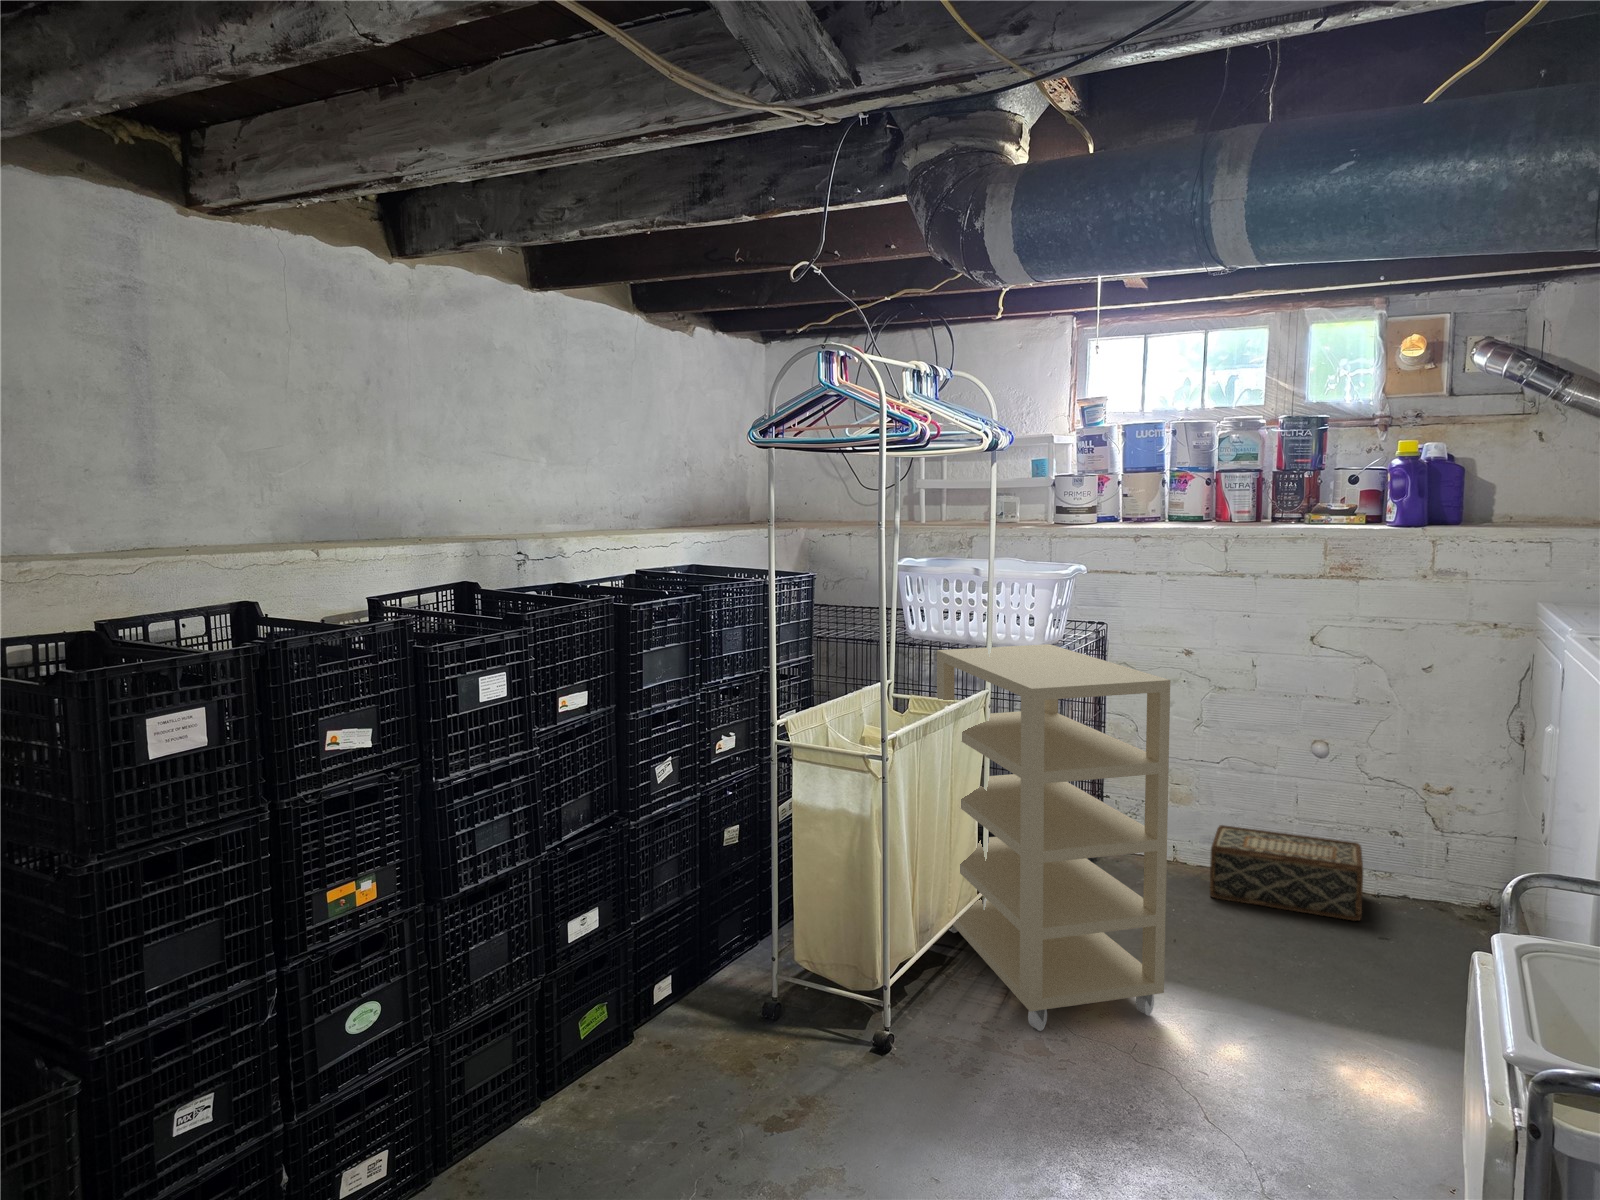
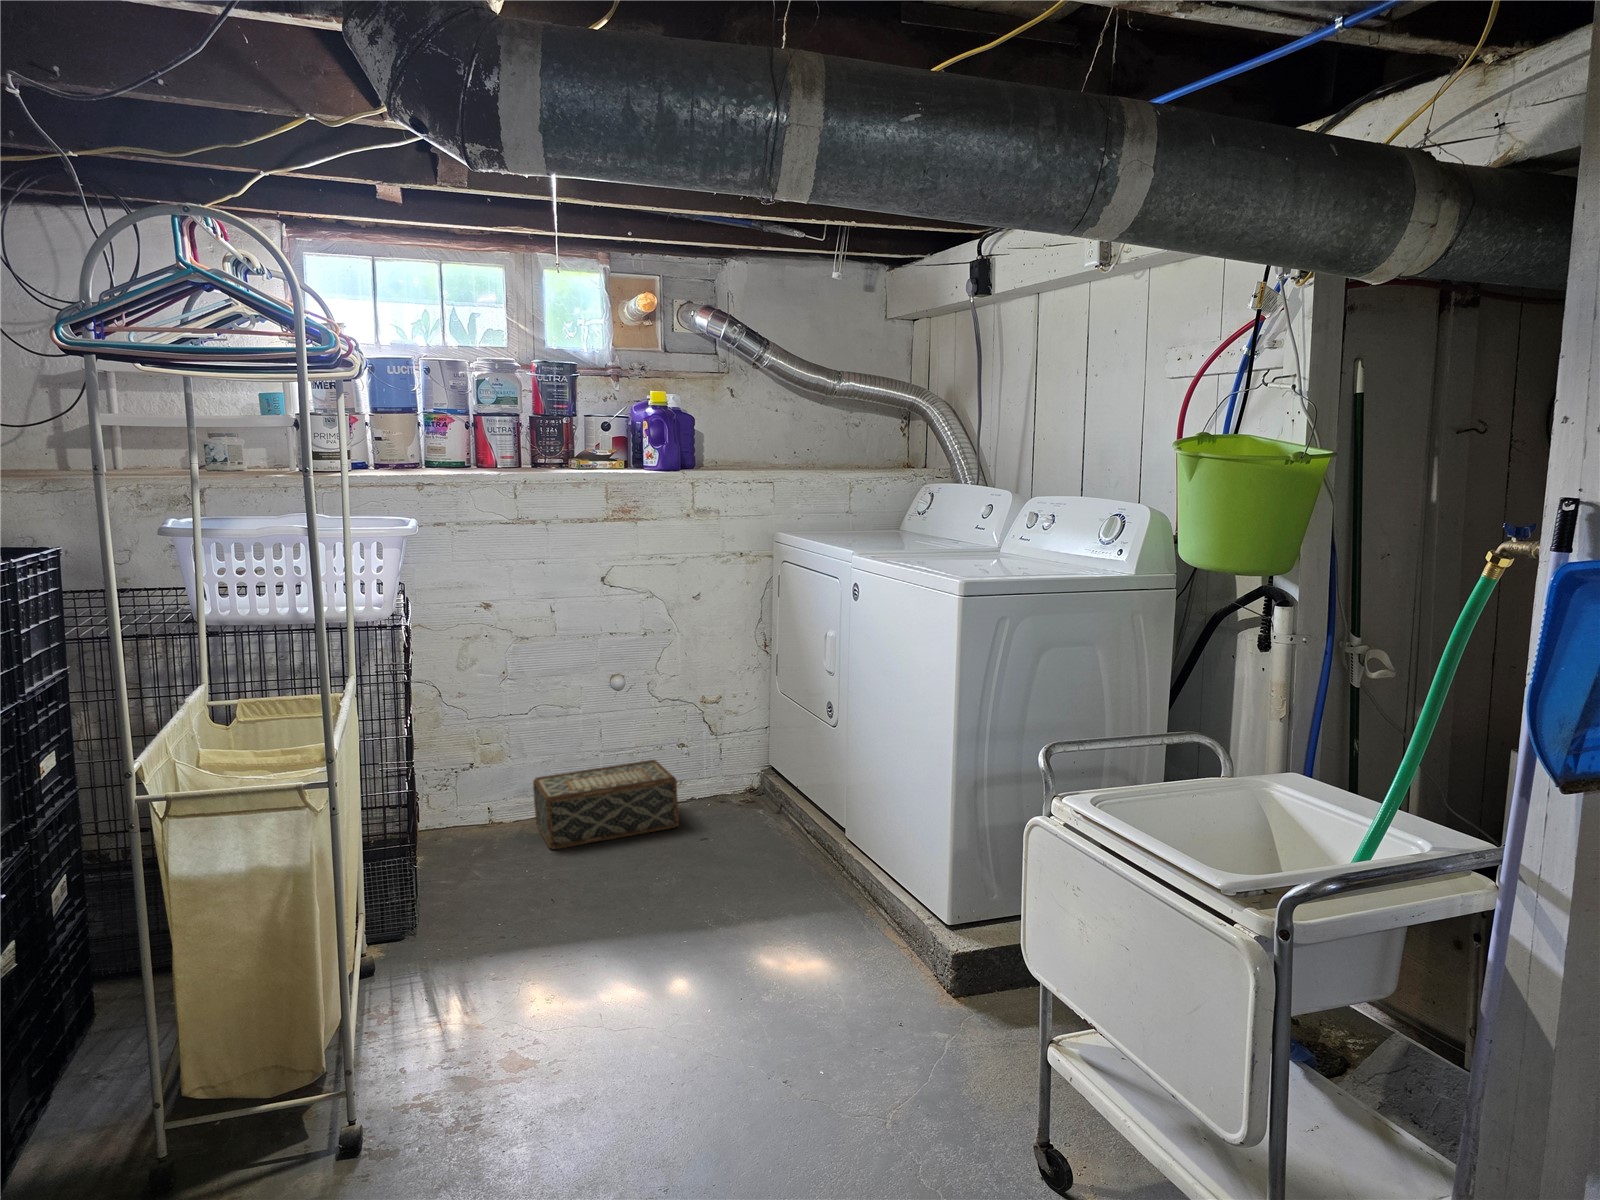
shelving unit: present [937,644,1170,1031] -> none [257,610,604,1039]

